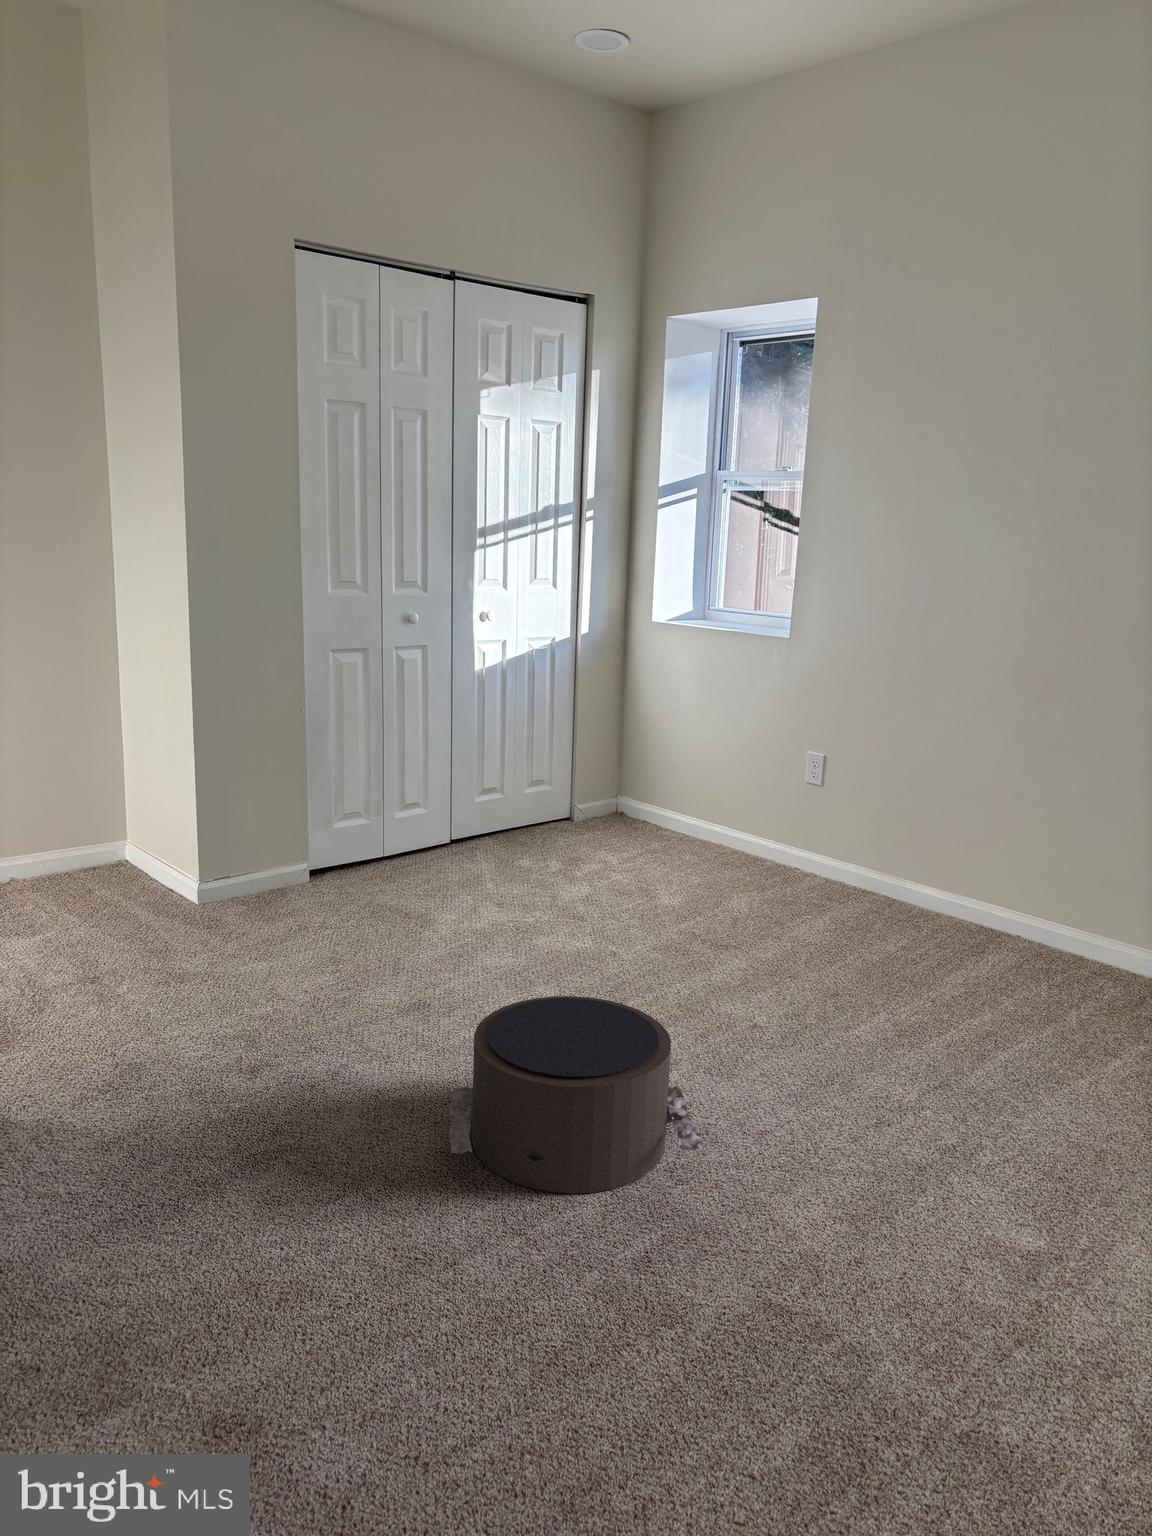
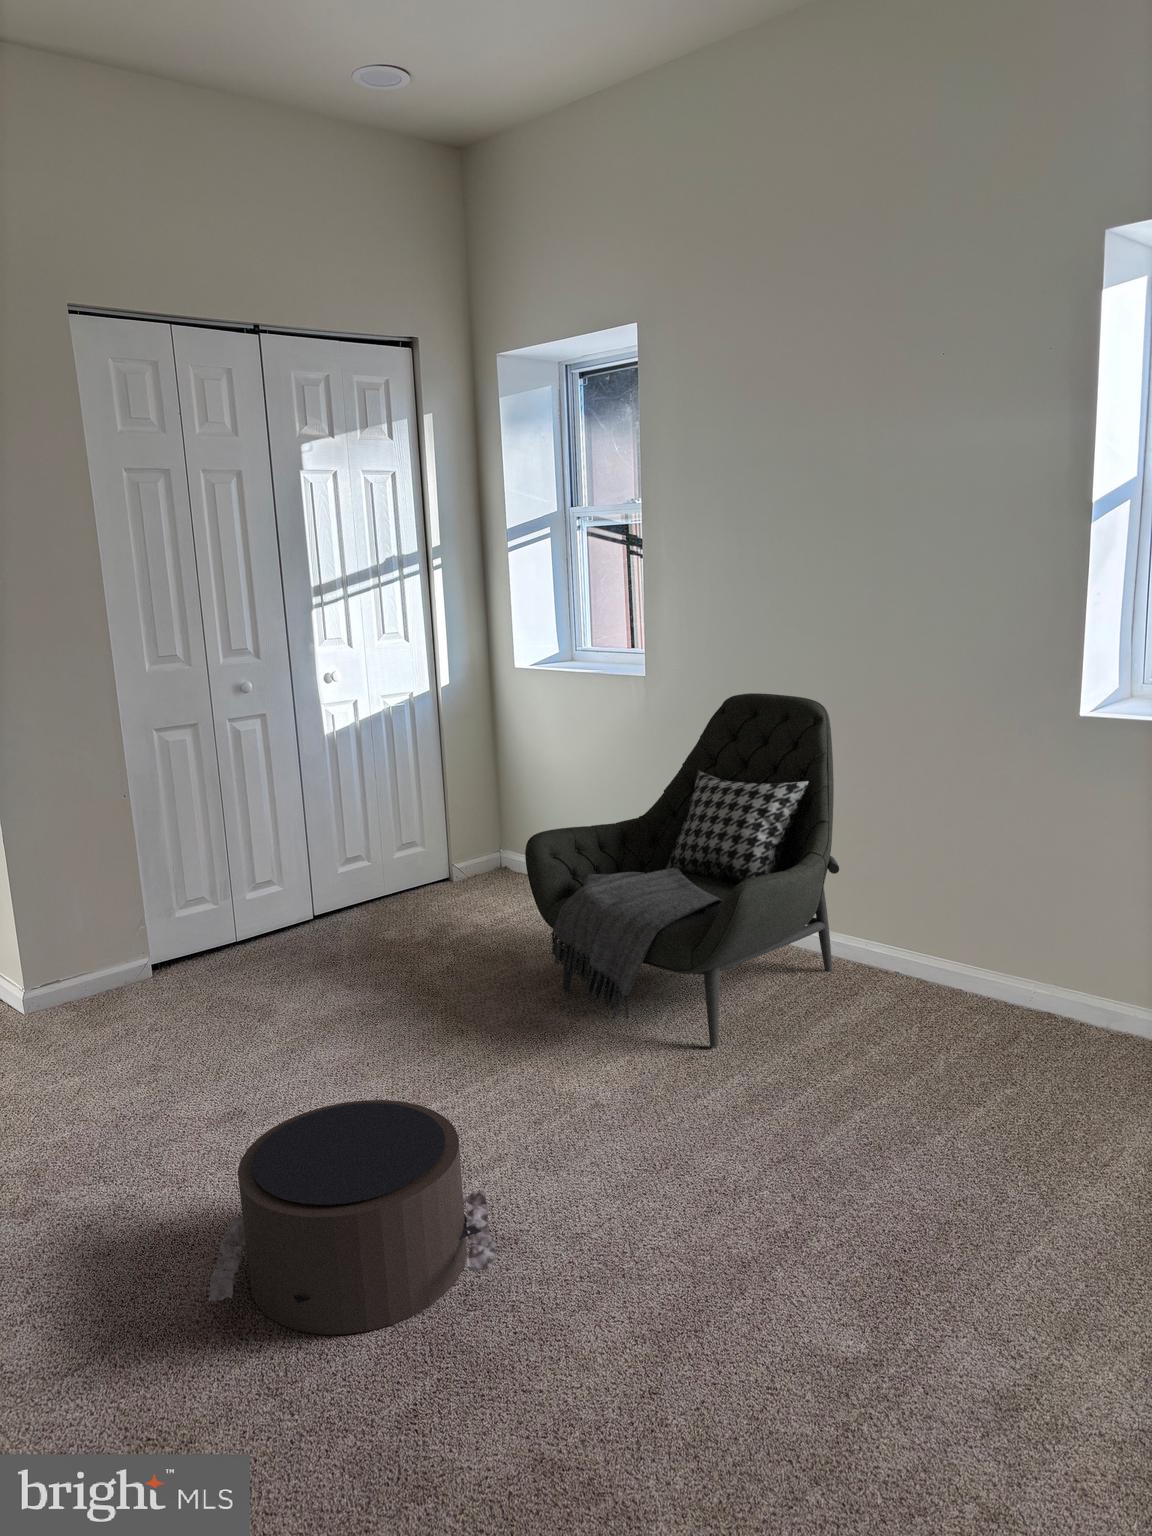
armchair: none [679,663,983,987] -> present [525,693,839,1047]

